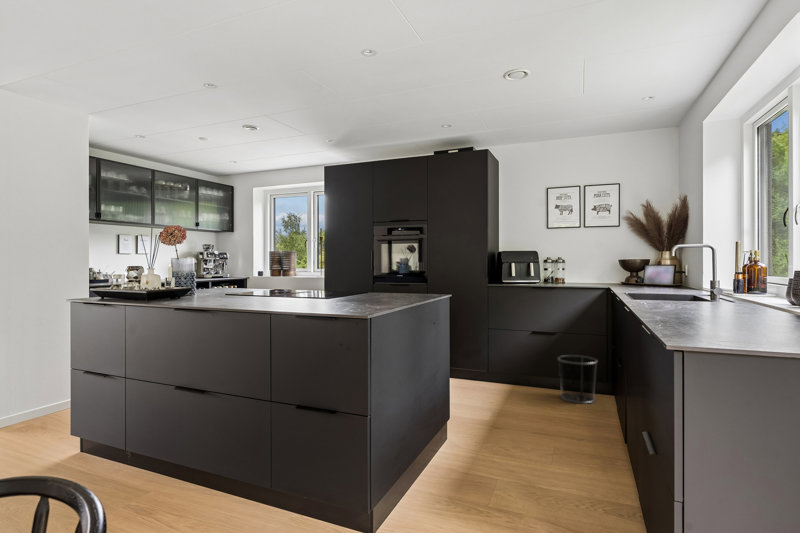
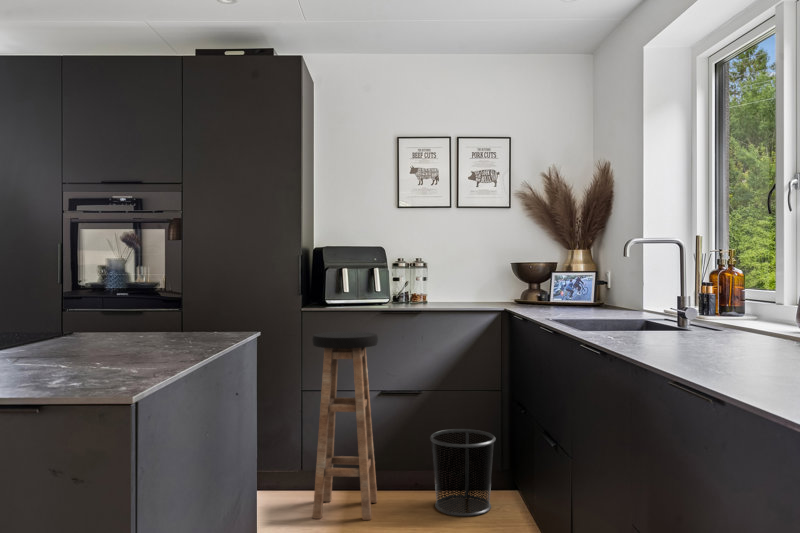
bar stool: none [490,297,528,398] -> present [312,332,378,520]

